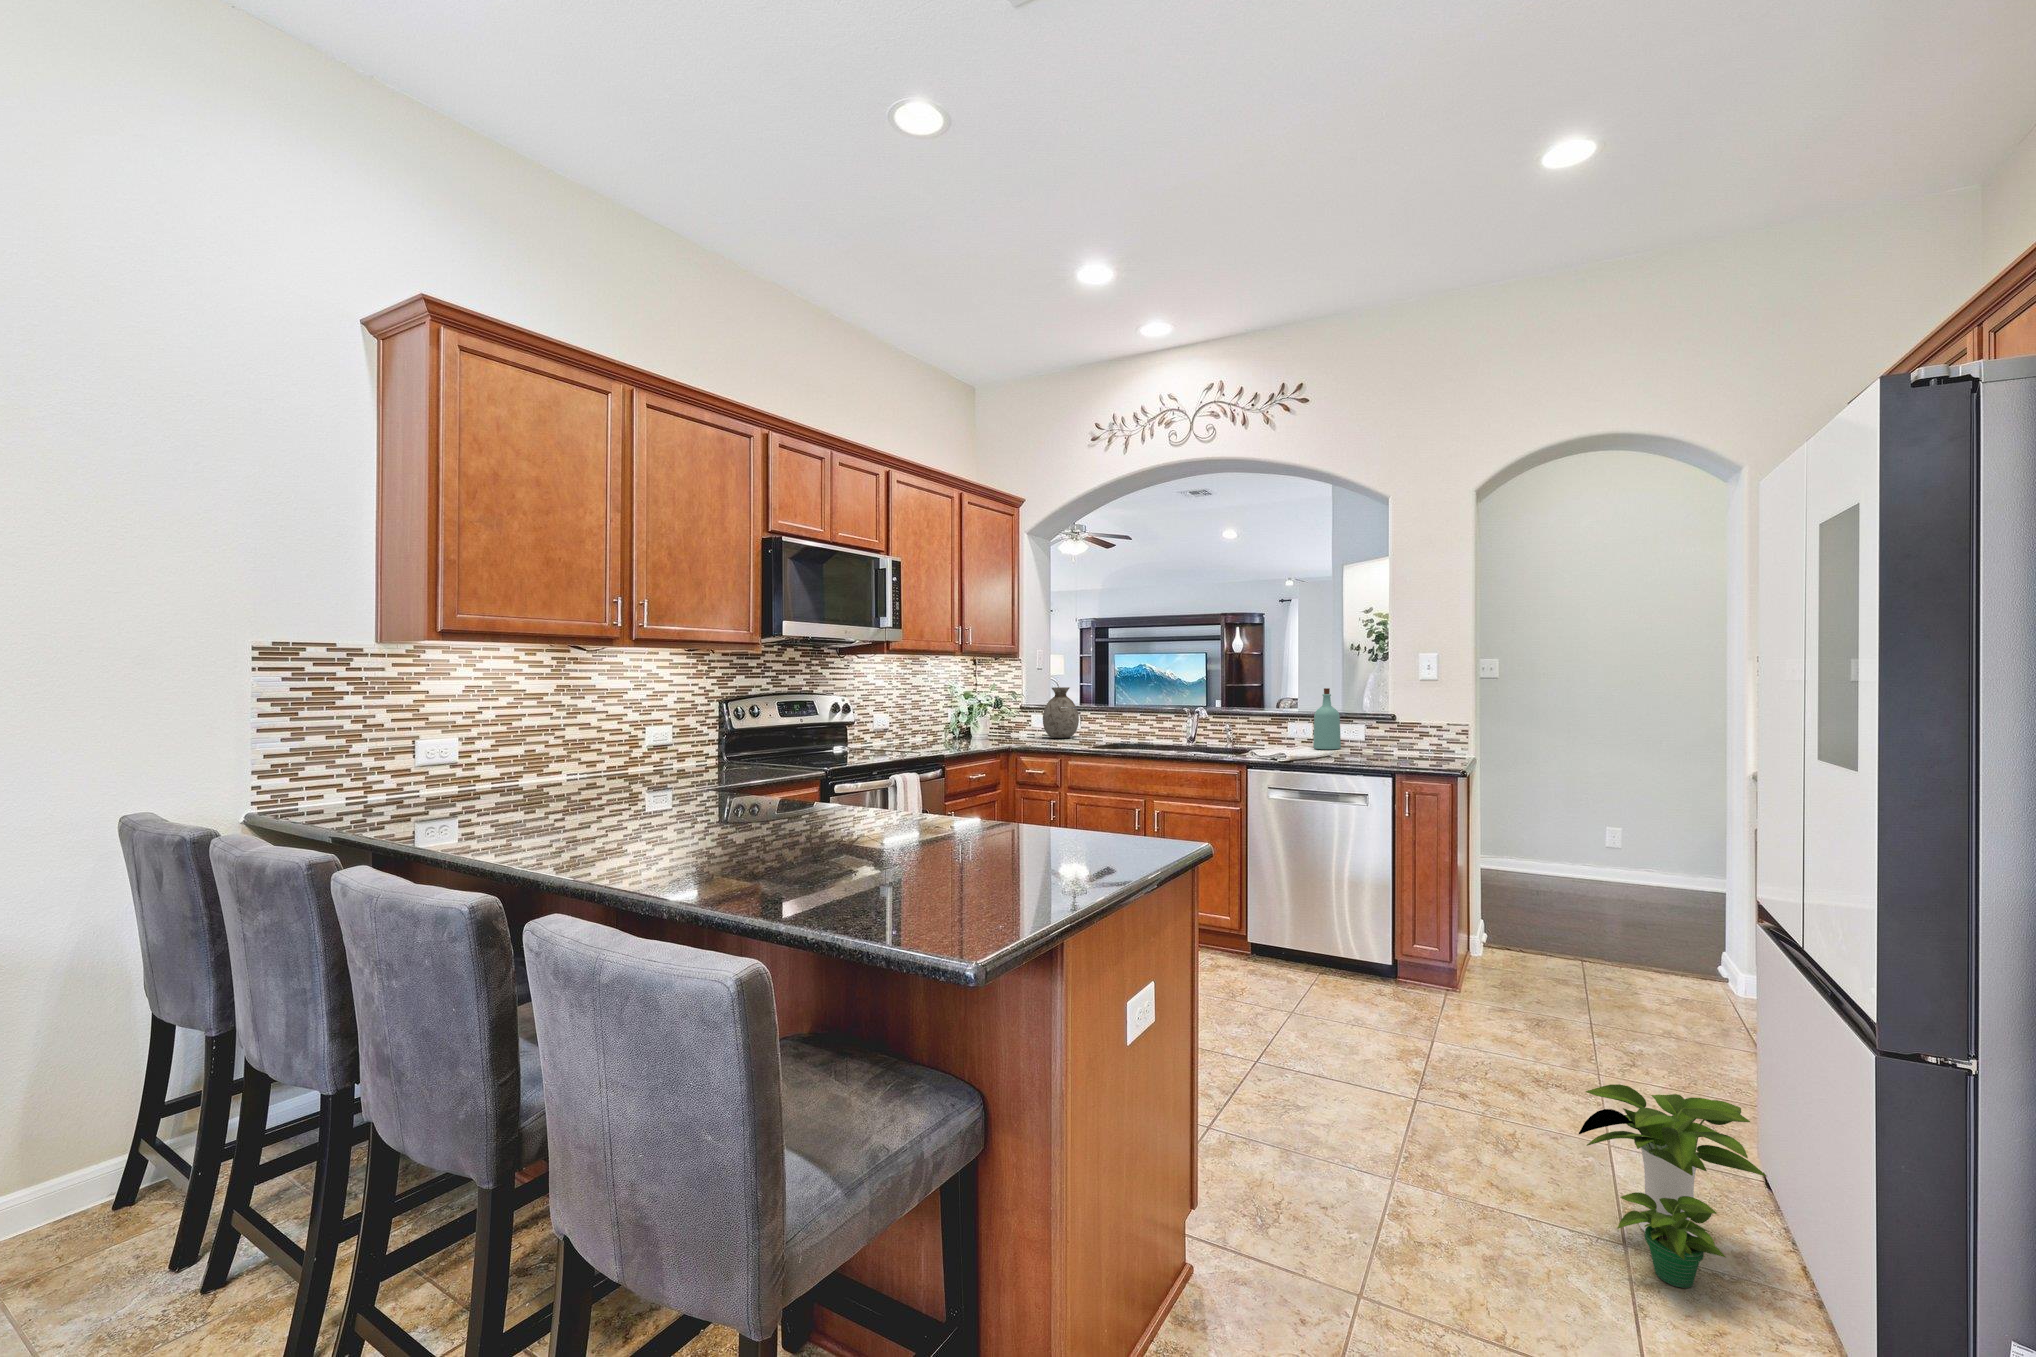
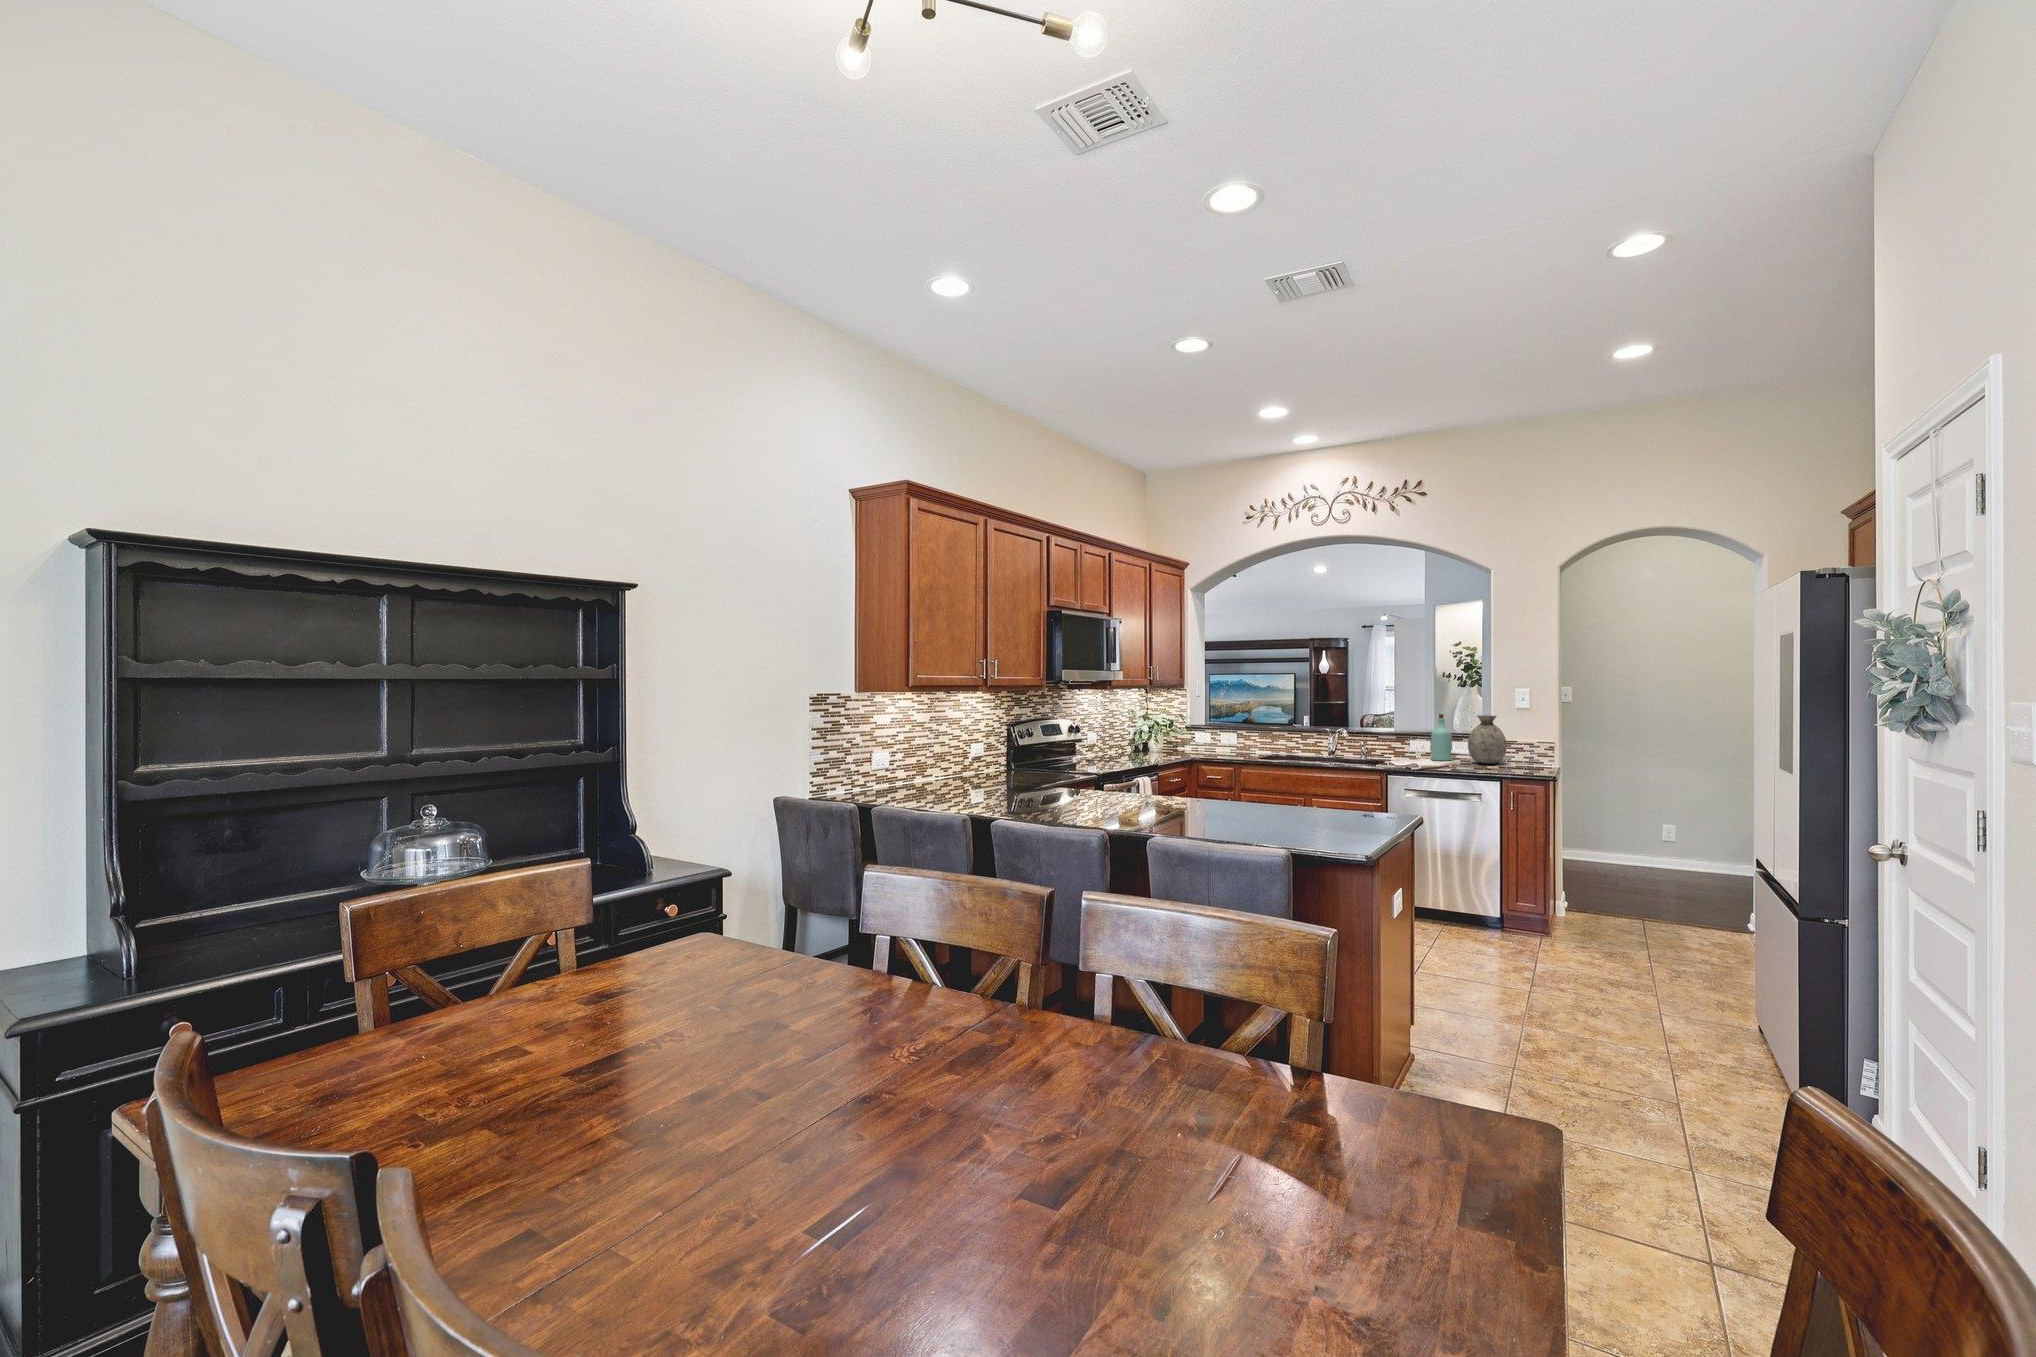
vase: present [1043,687,1079,738] -> present [1468,715,1507,764]
potted plant: present [1579,1084,1767,1288] -> none [1643,968,1758,1074]

